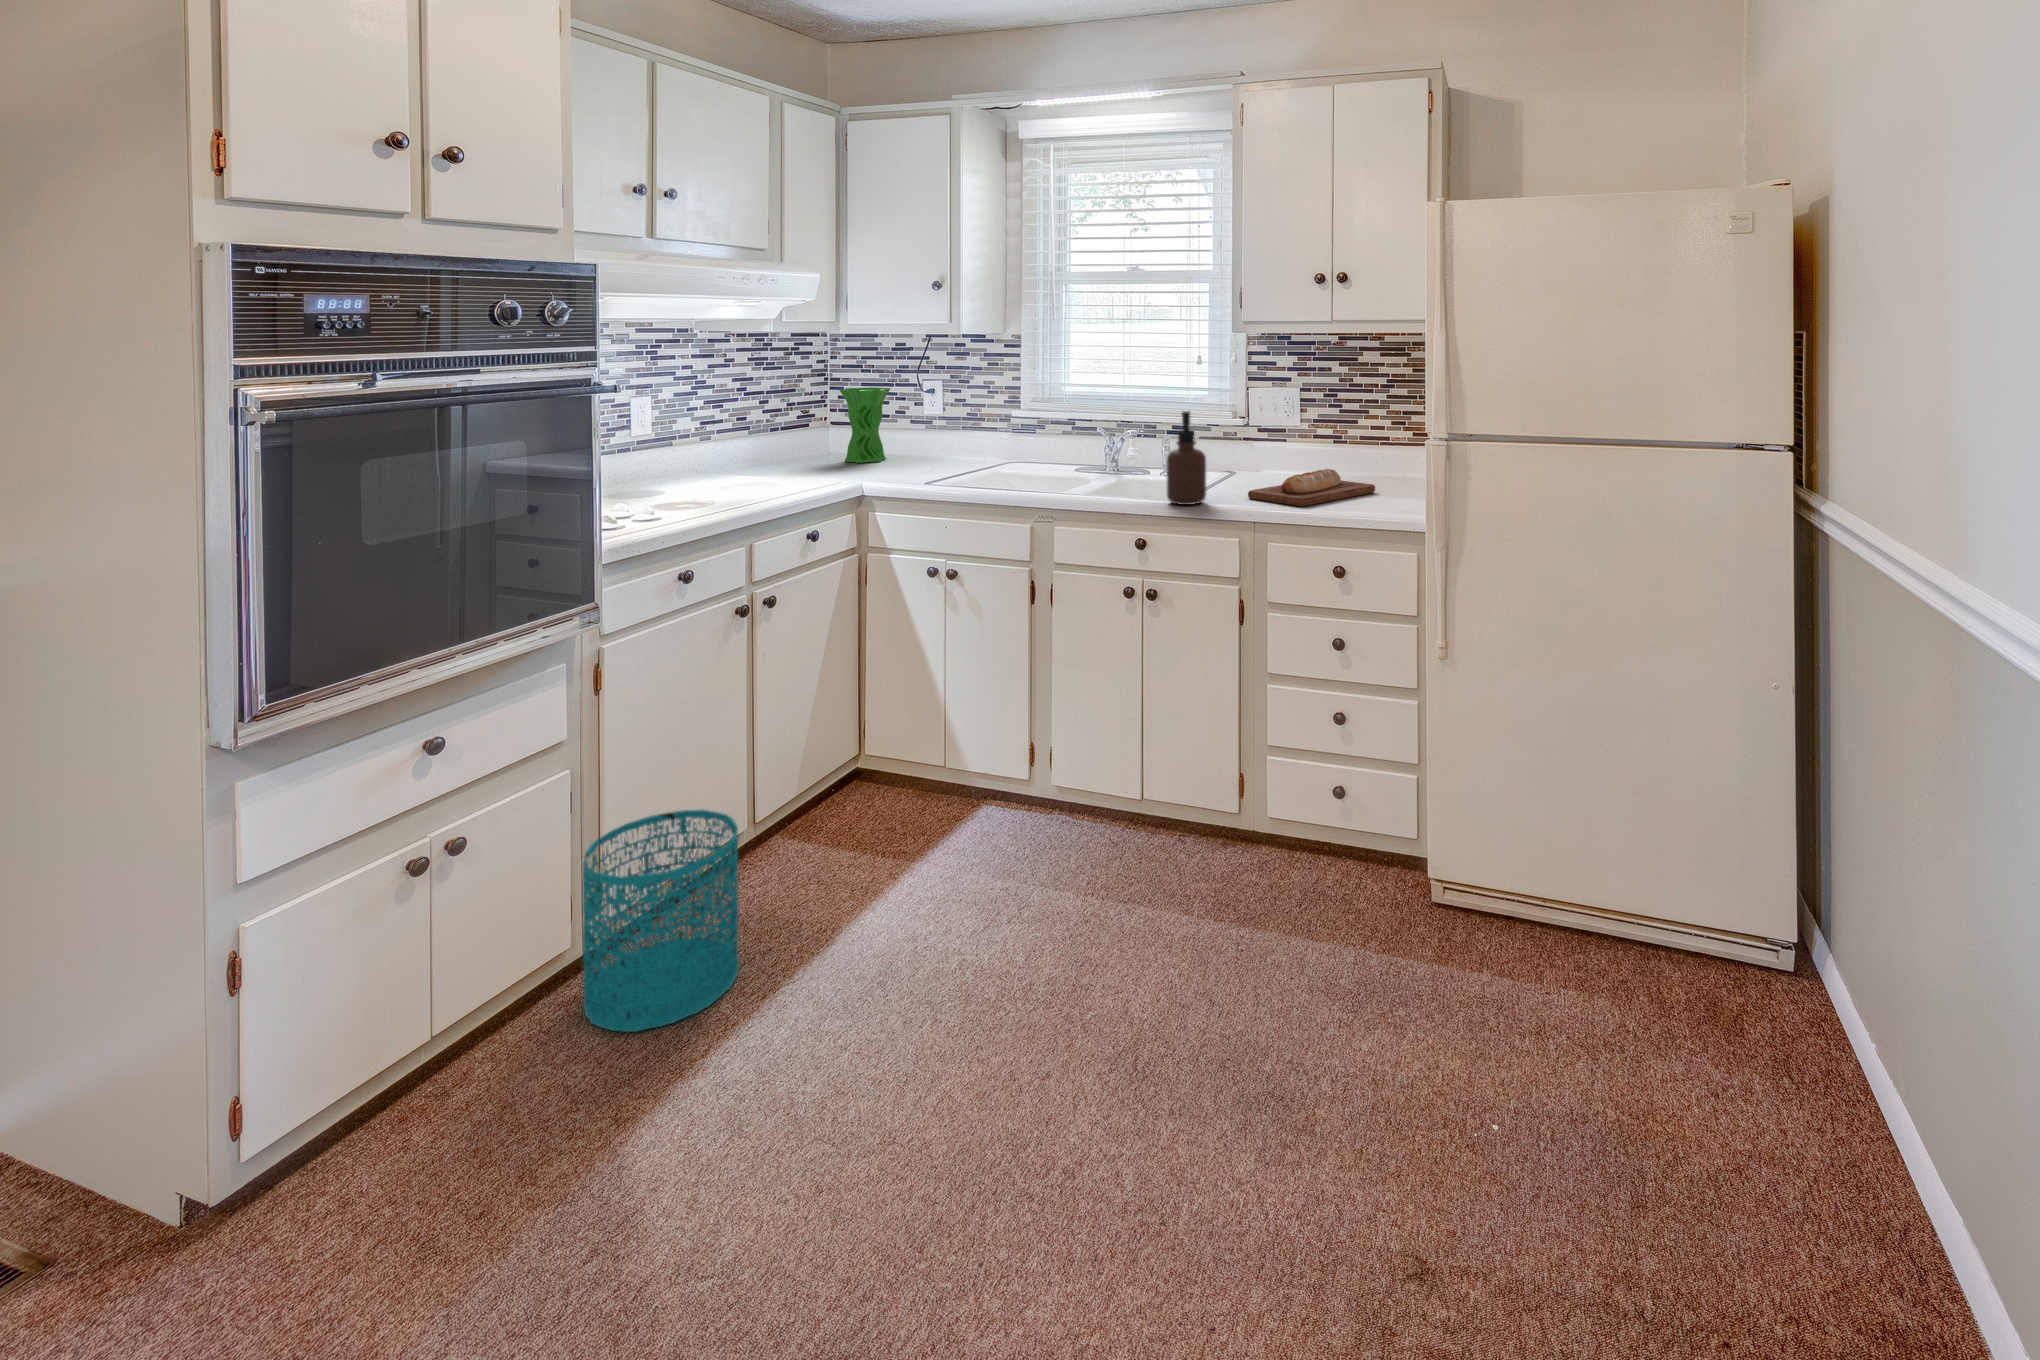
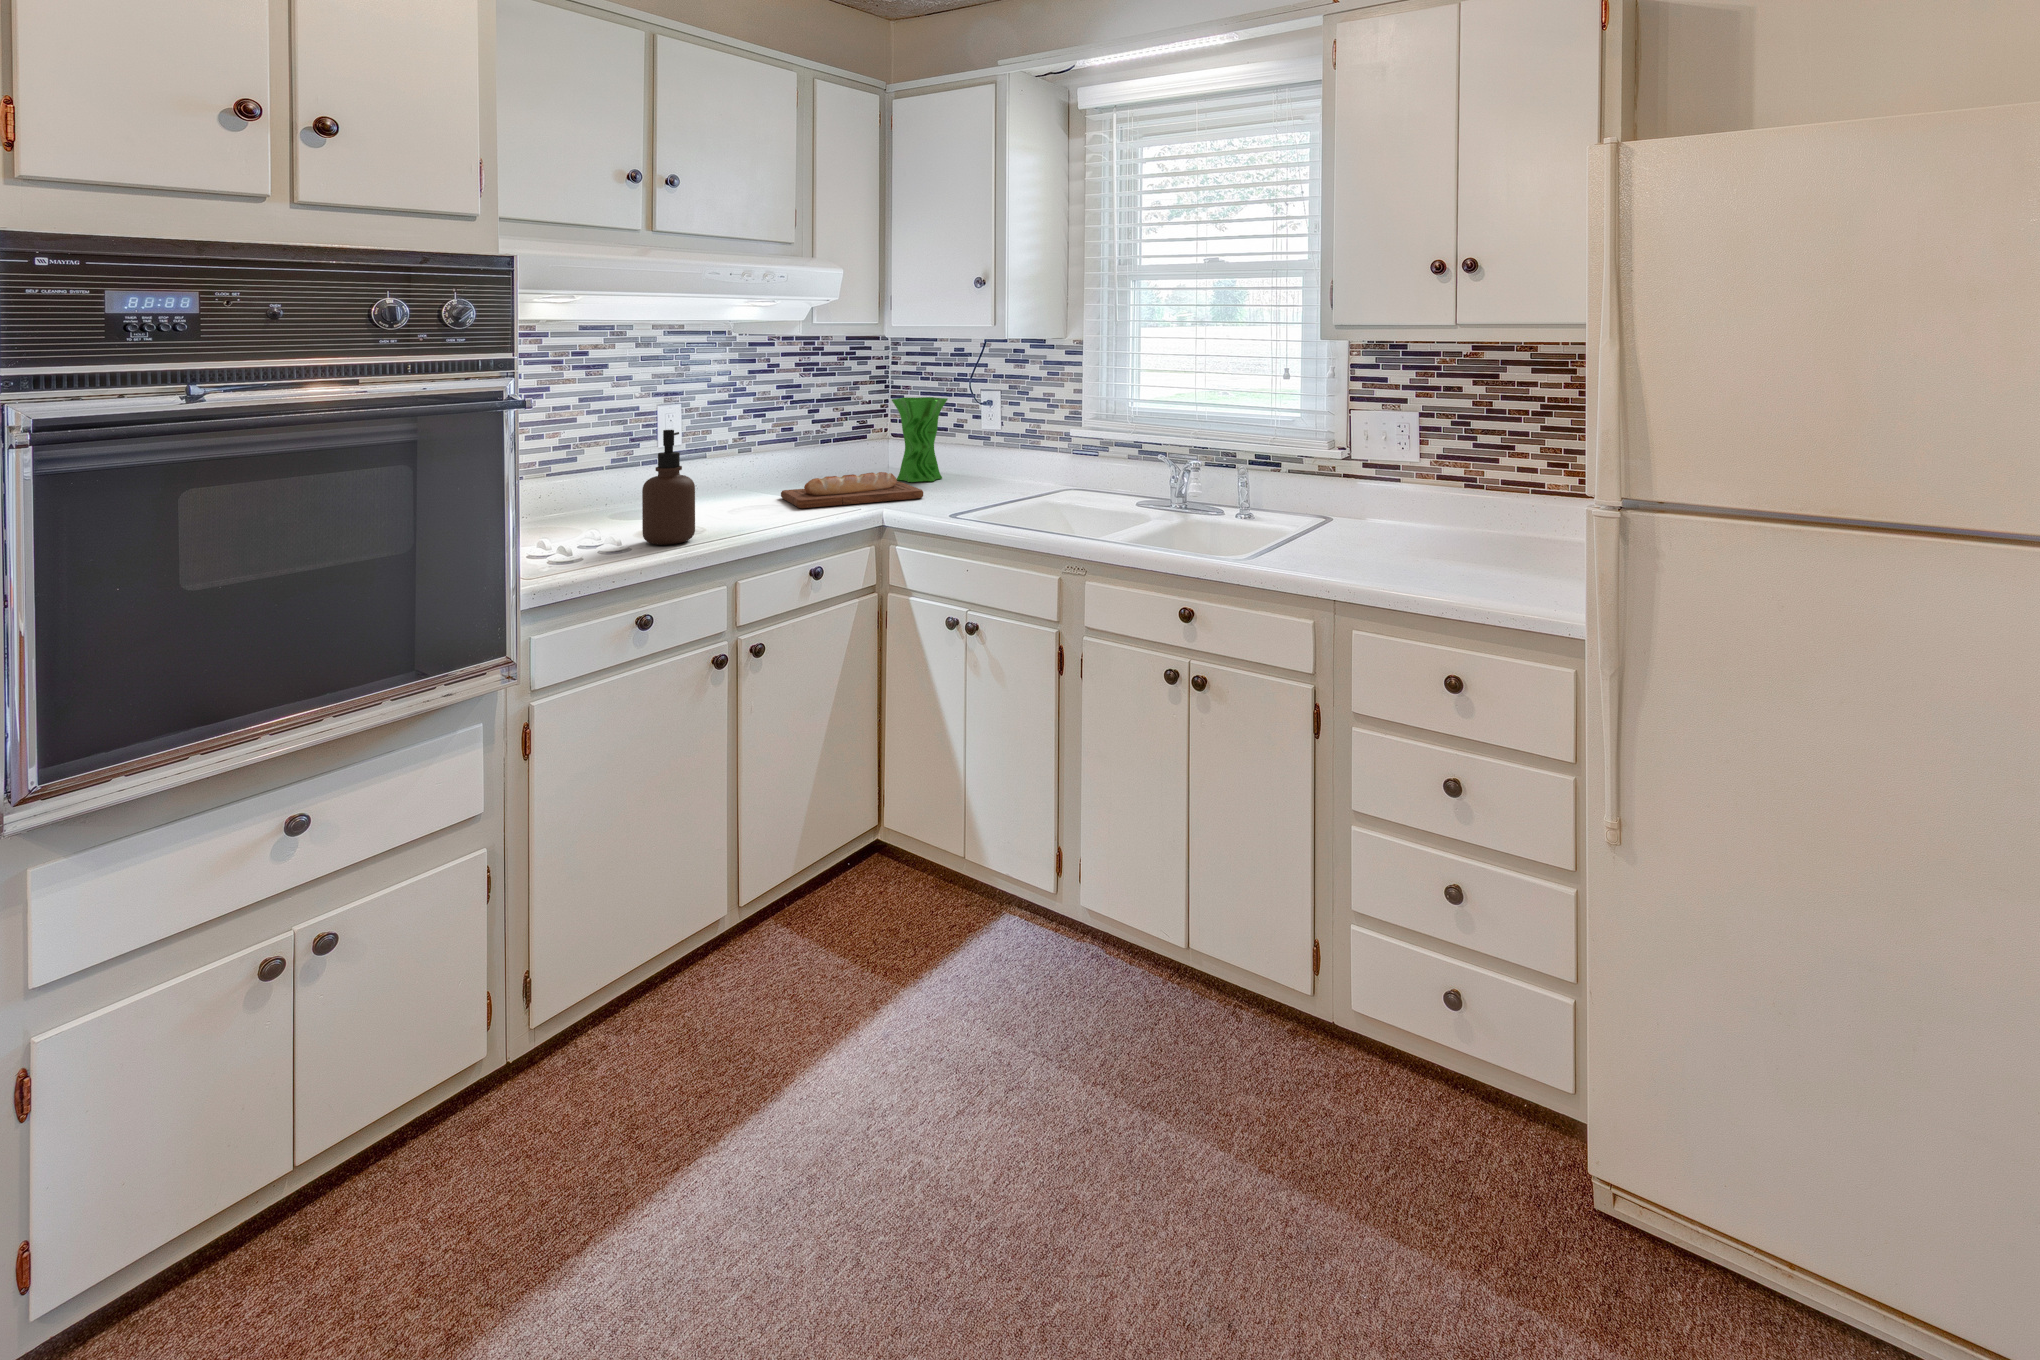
soap dispenser: present [1167,411,1206,505] -> present [642,430,695,545]
bread loaf: present [1248,469,1375,506] -> present [781,472,923,508]
wastebasket: present [583,809,739,1032] -> none [482,903,667,1188]

